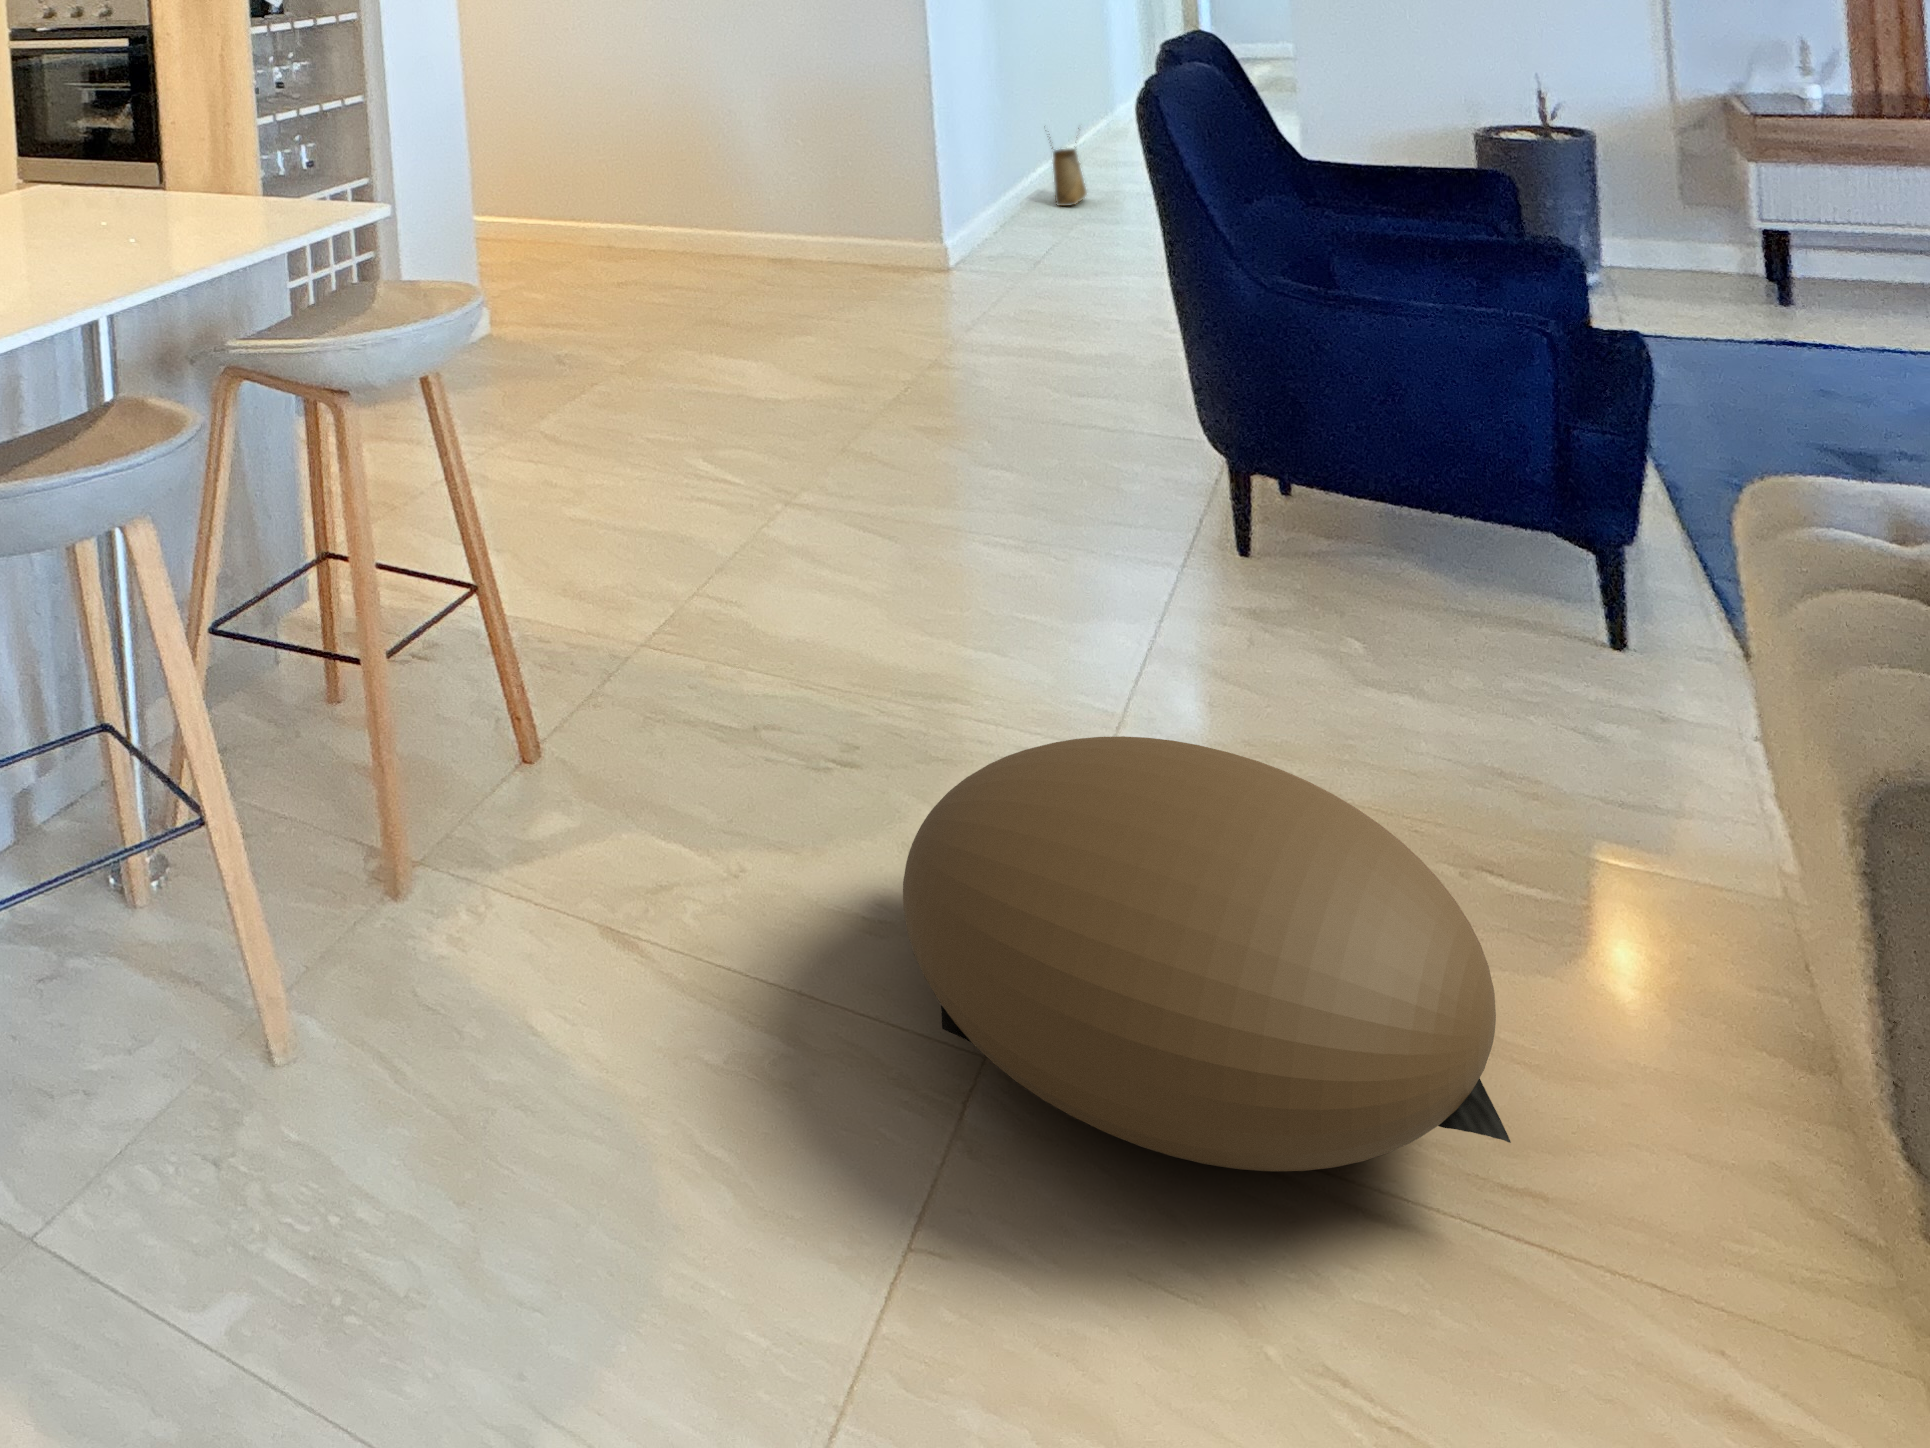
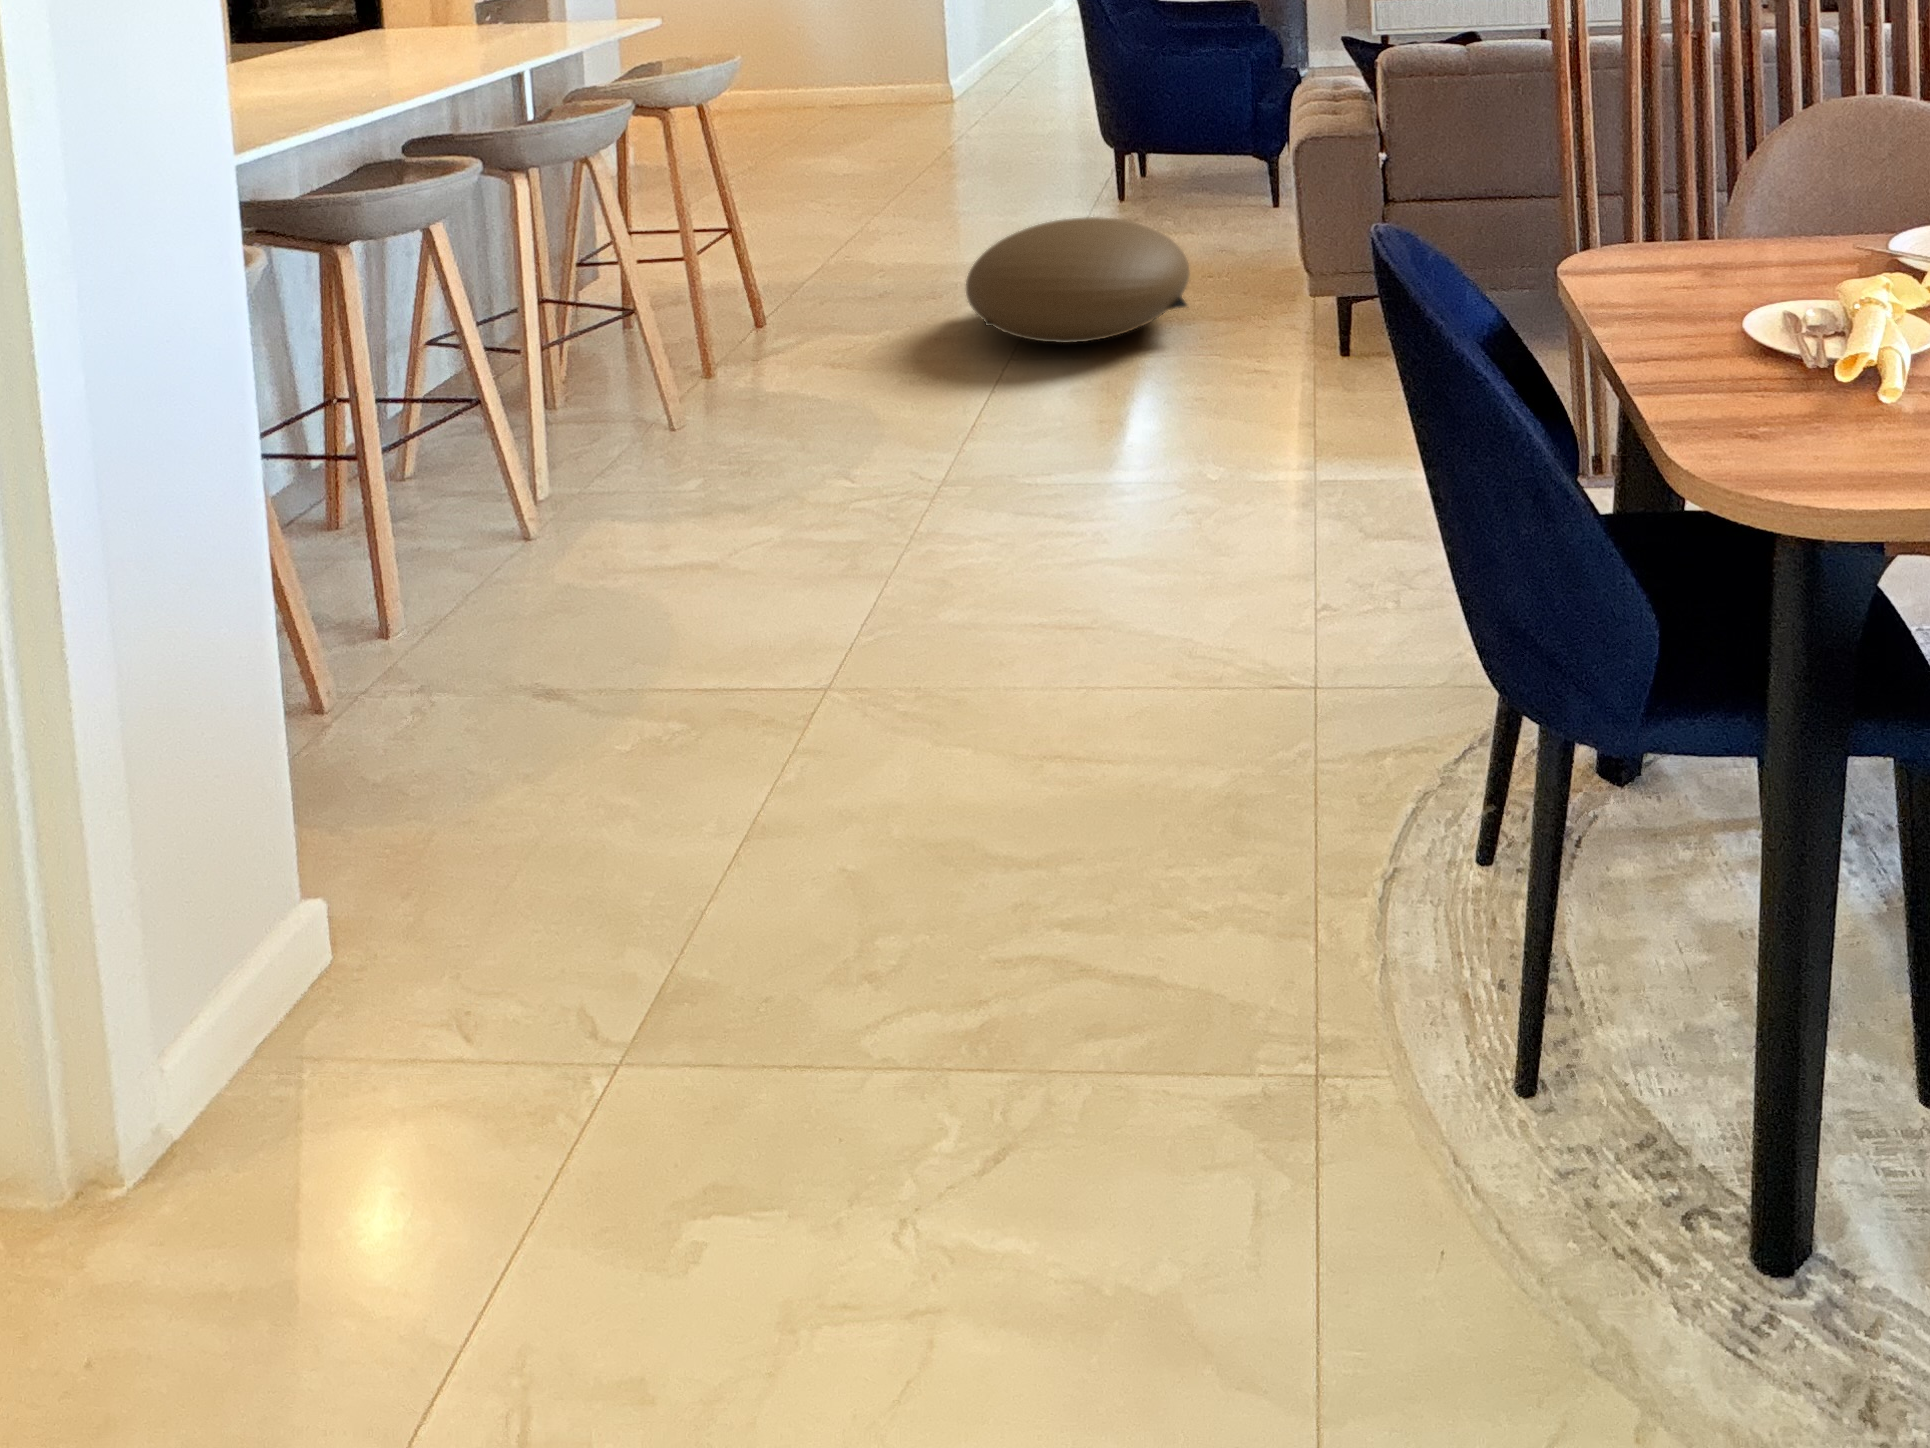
woven basket: present [1049,128,1087,206] -> none [1011,10,1038,69]

